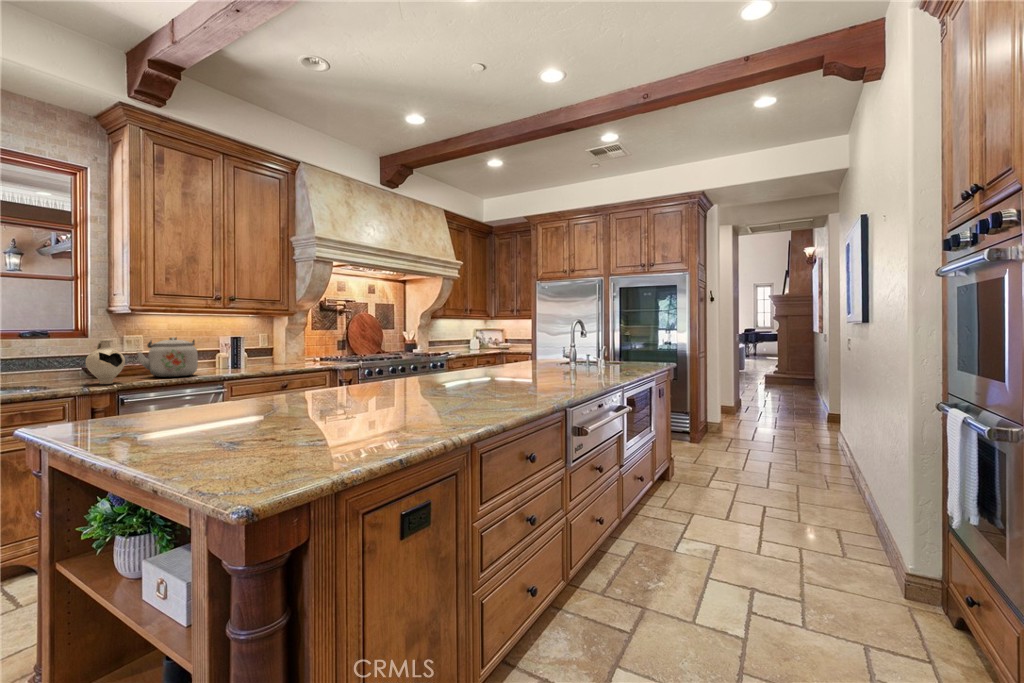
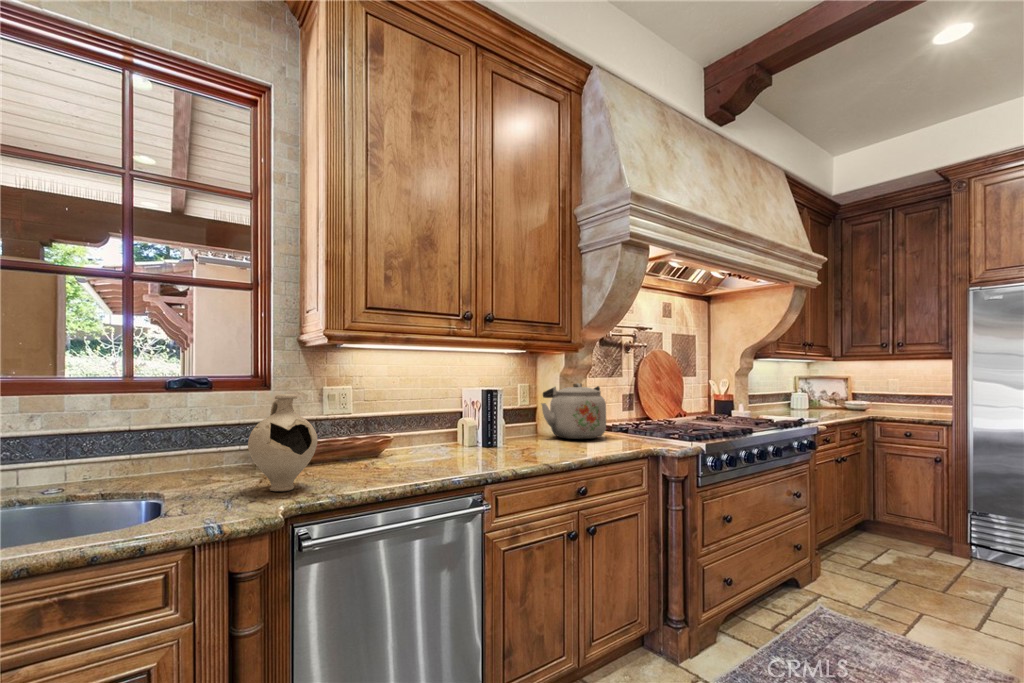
kettle: present [138,337,198,377] -> present [541,383,606,439]

